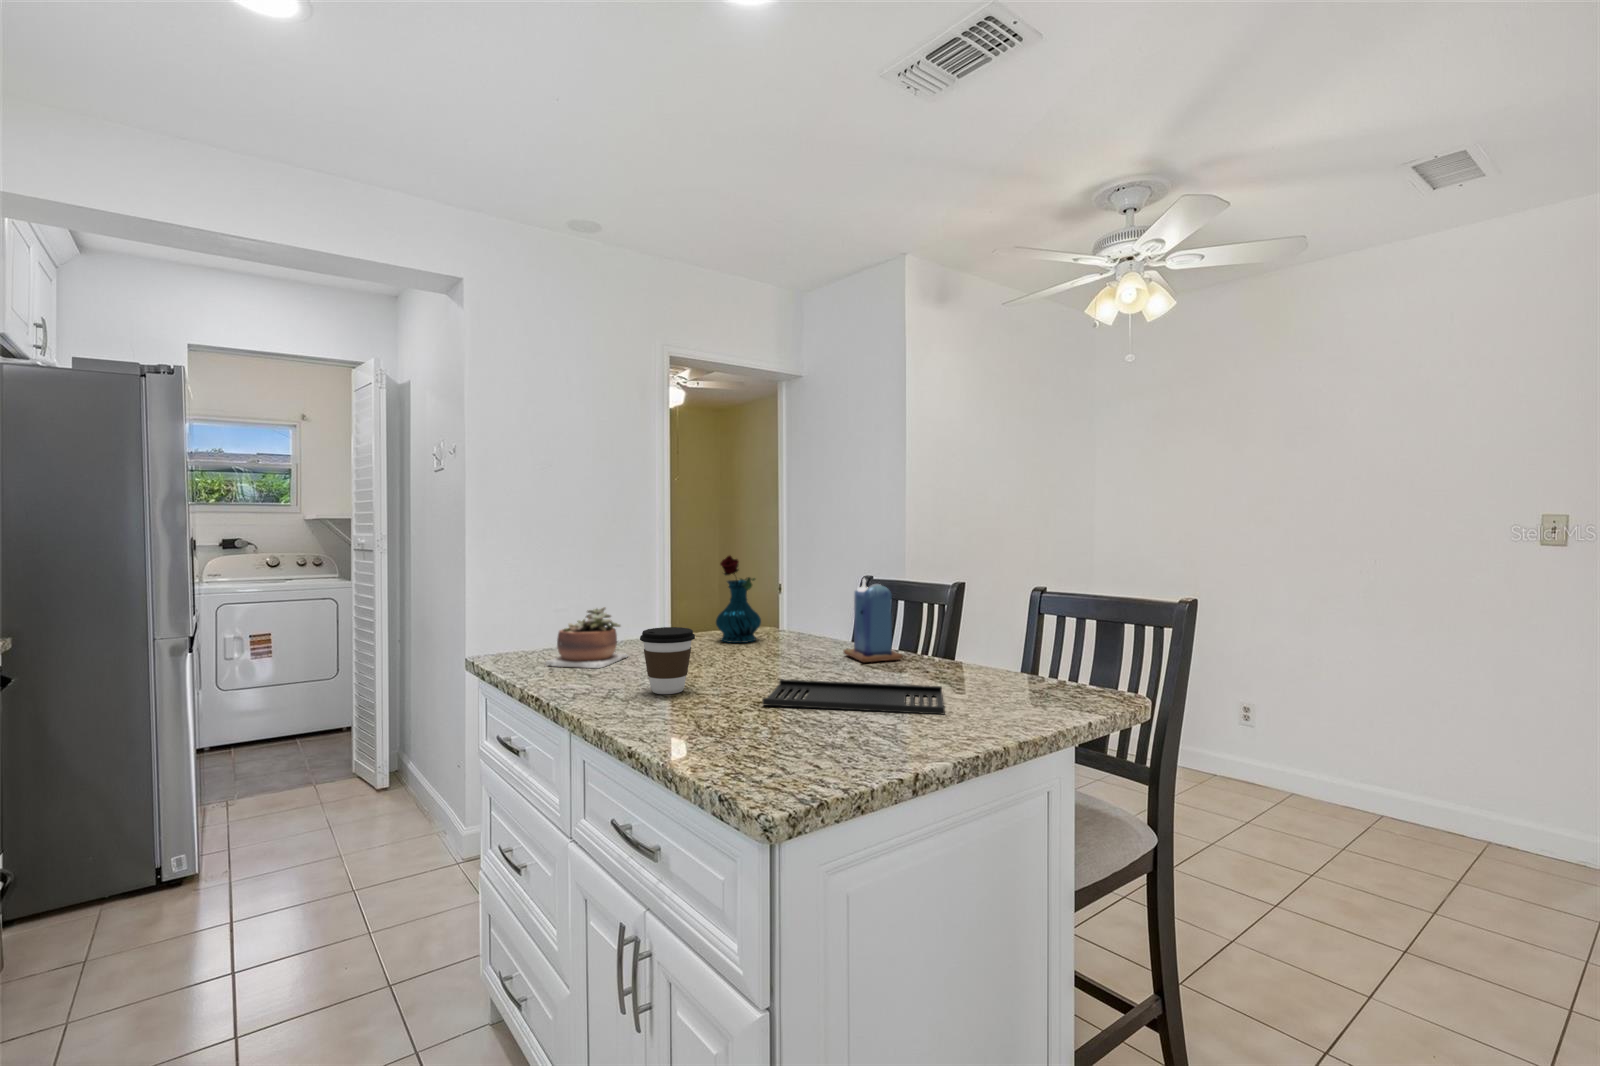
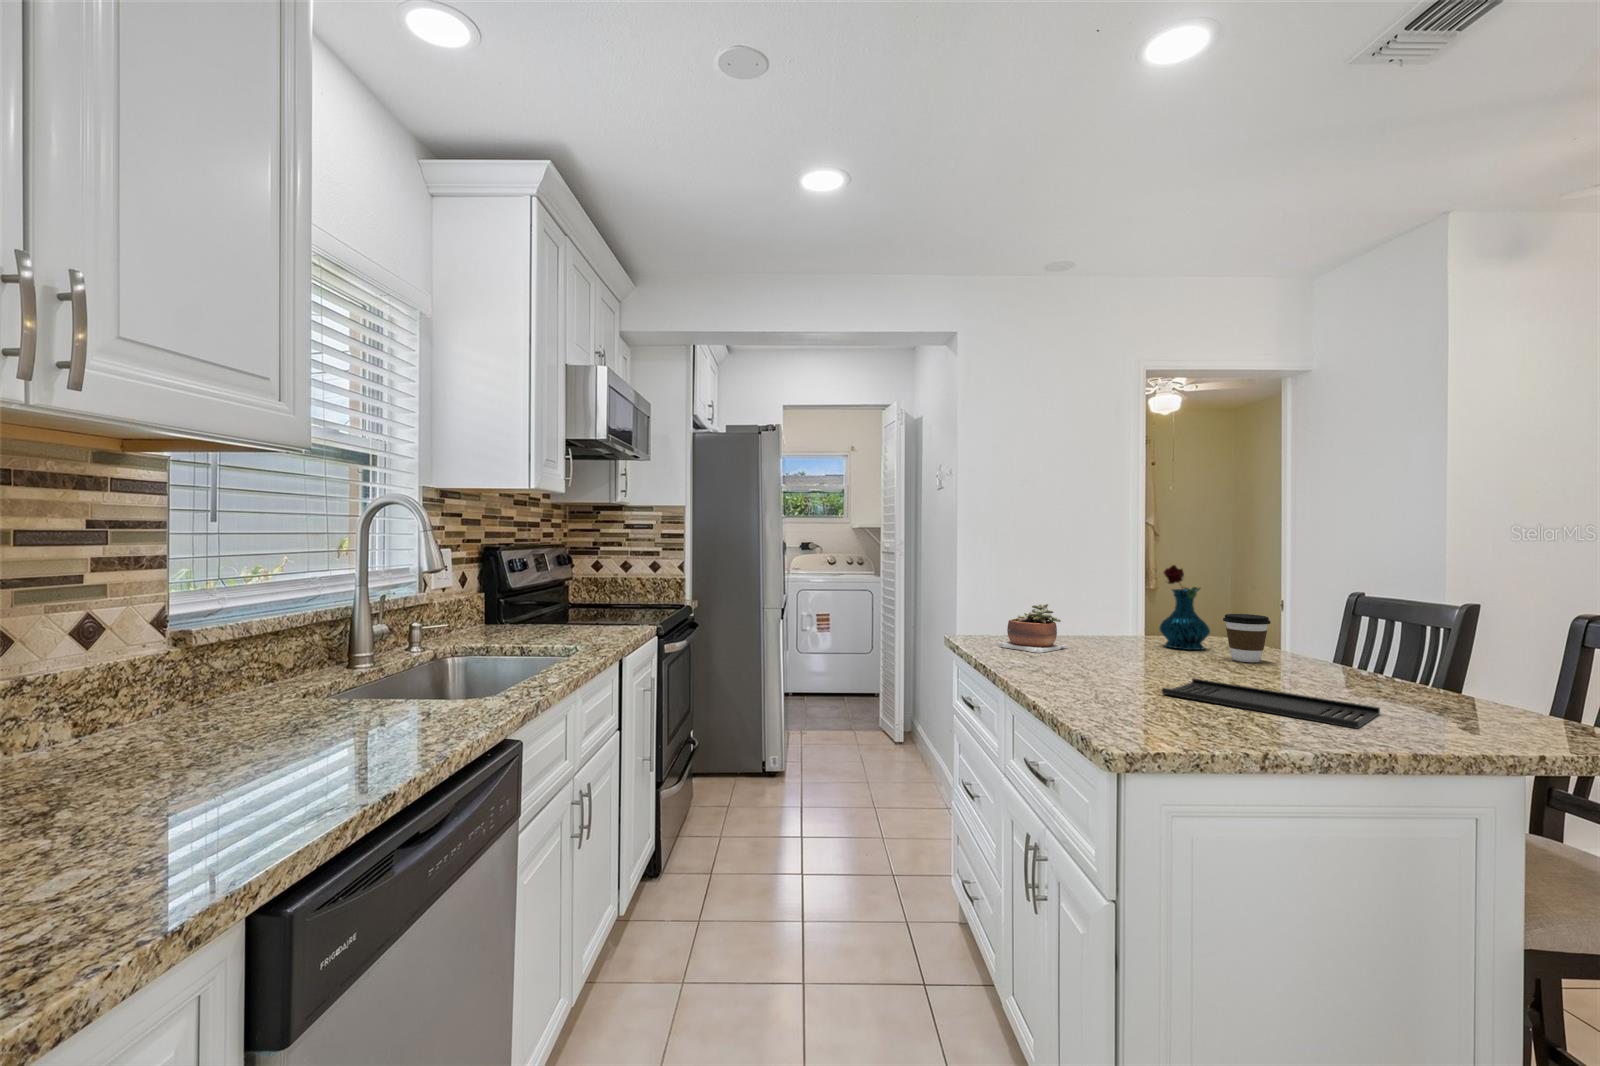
candle: present [843,579,903,662] -> none [1293,592,1367,683]
coffee cup: present [640,627,695,694] -> present [1223,614,1270,662]

